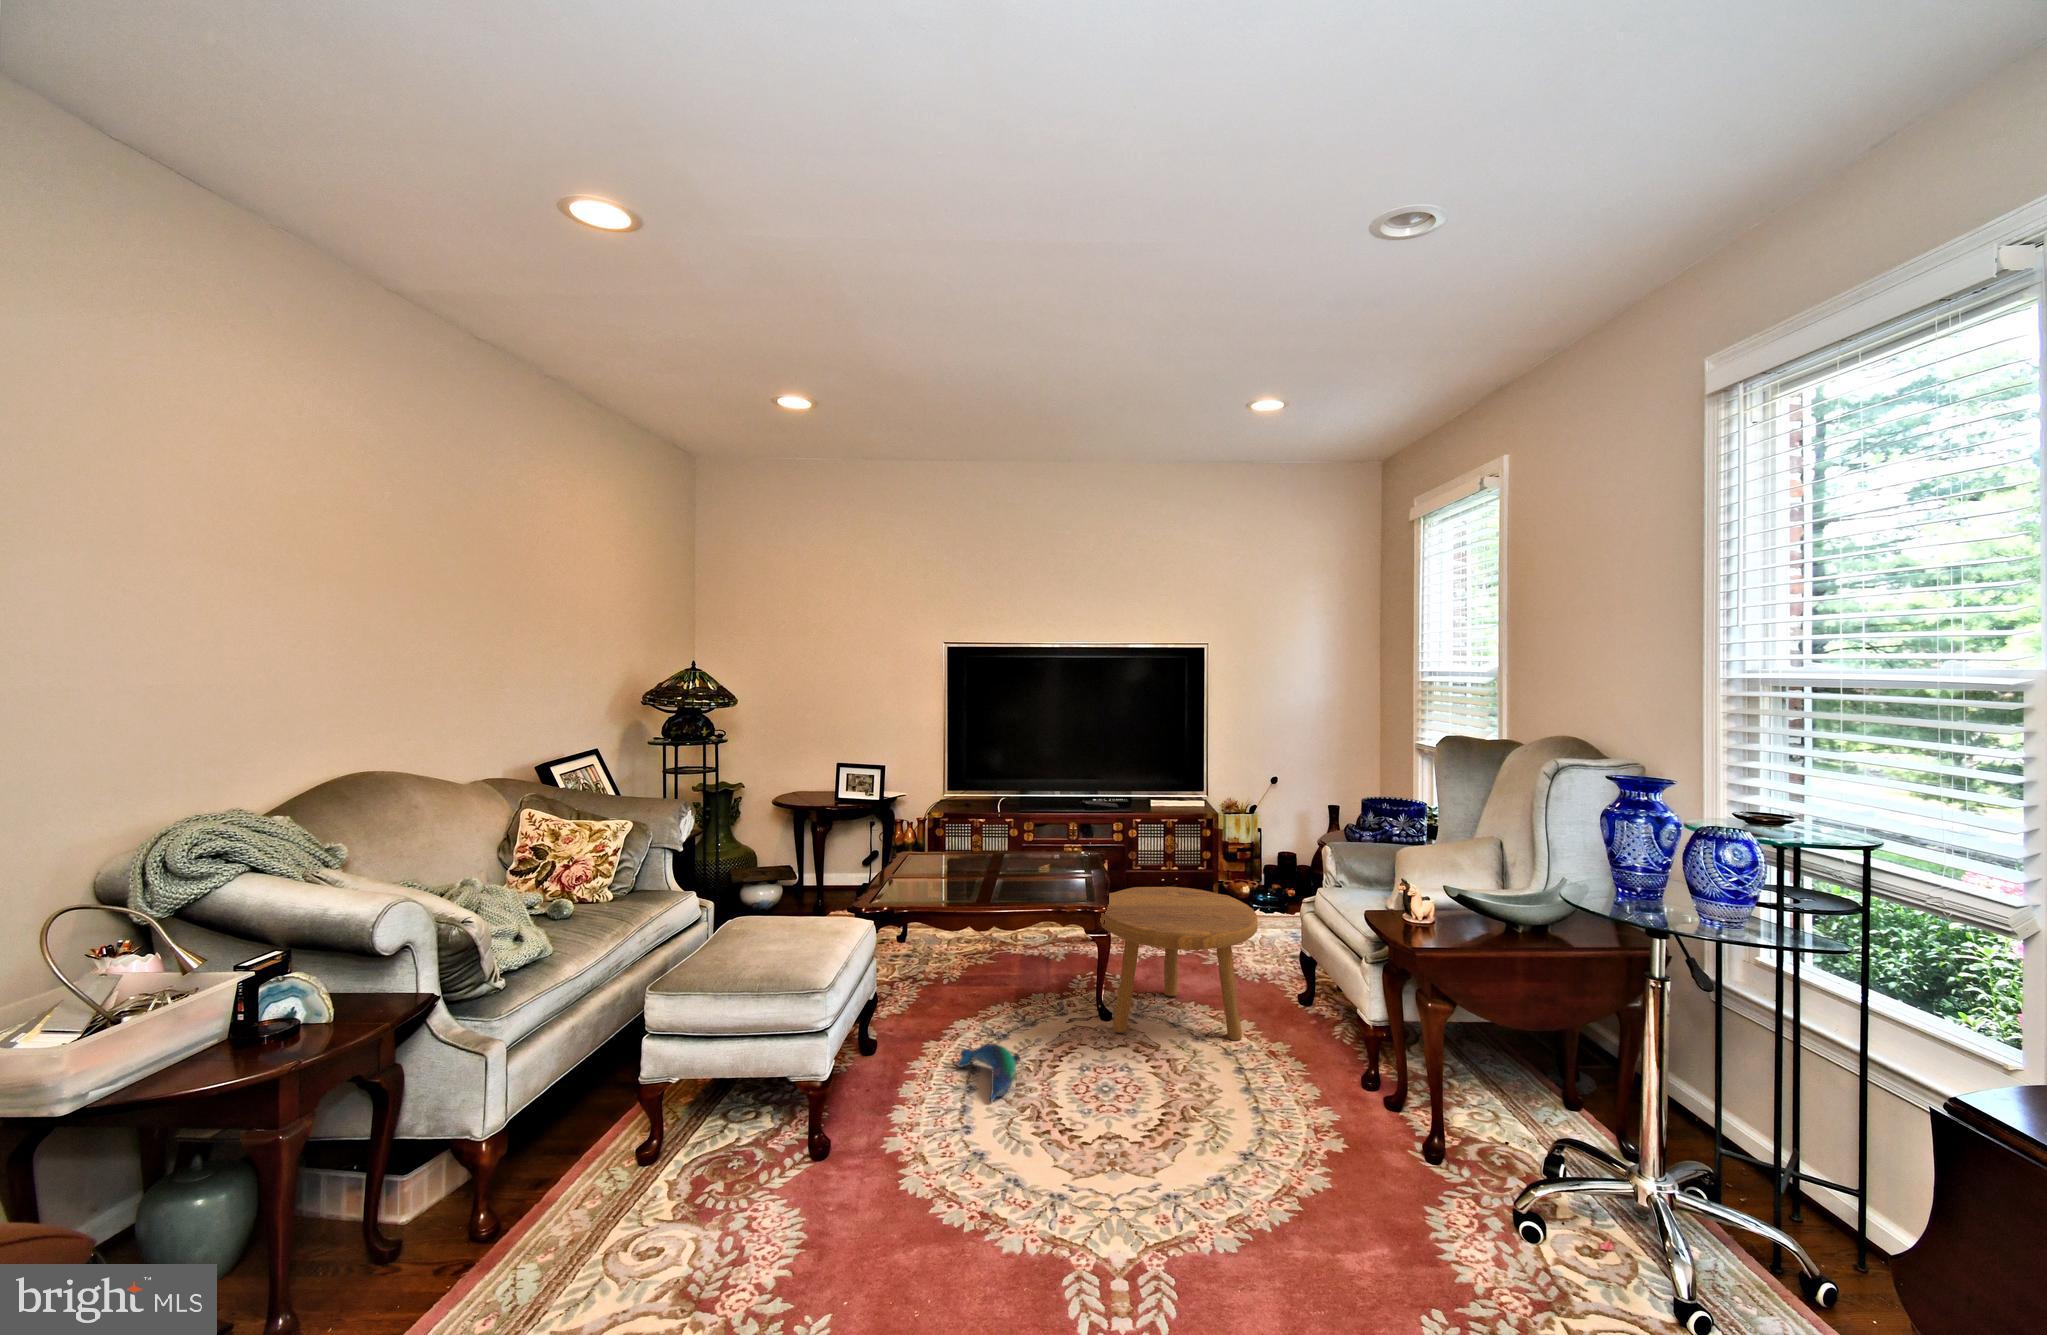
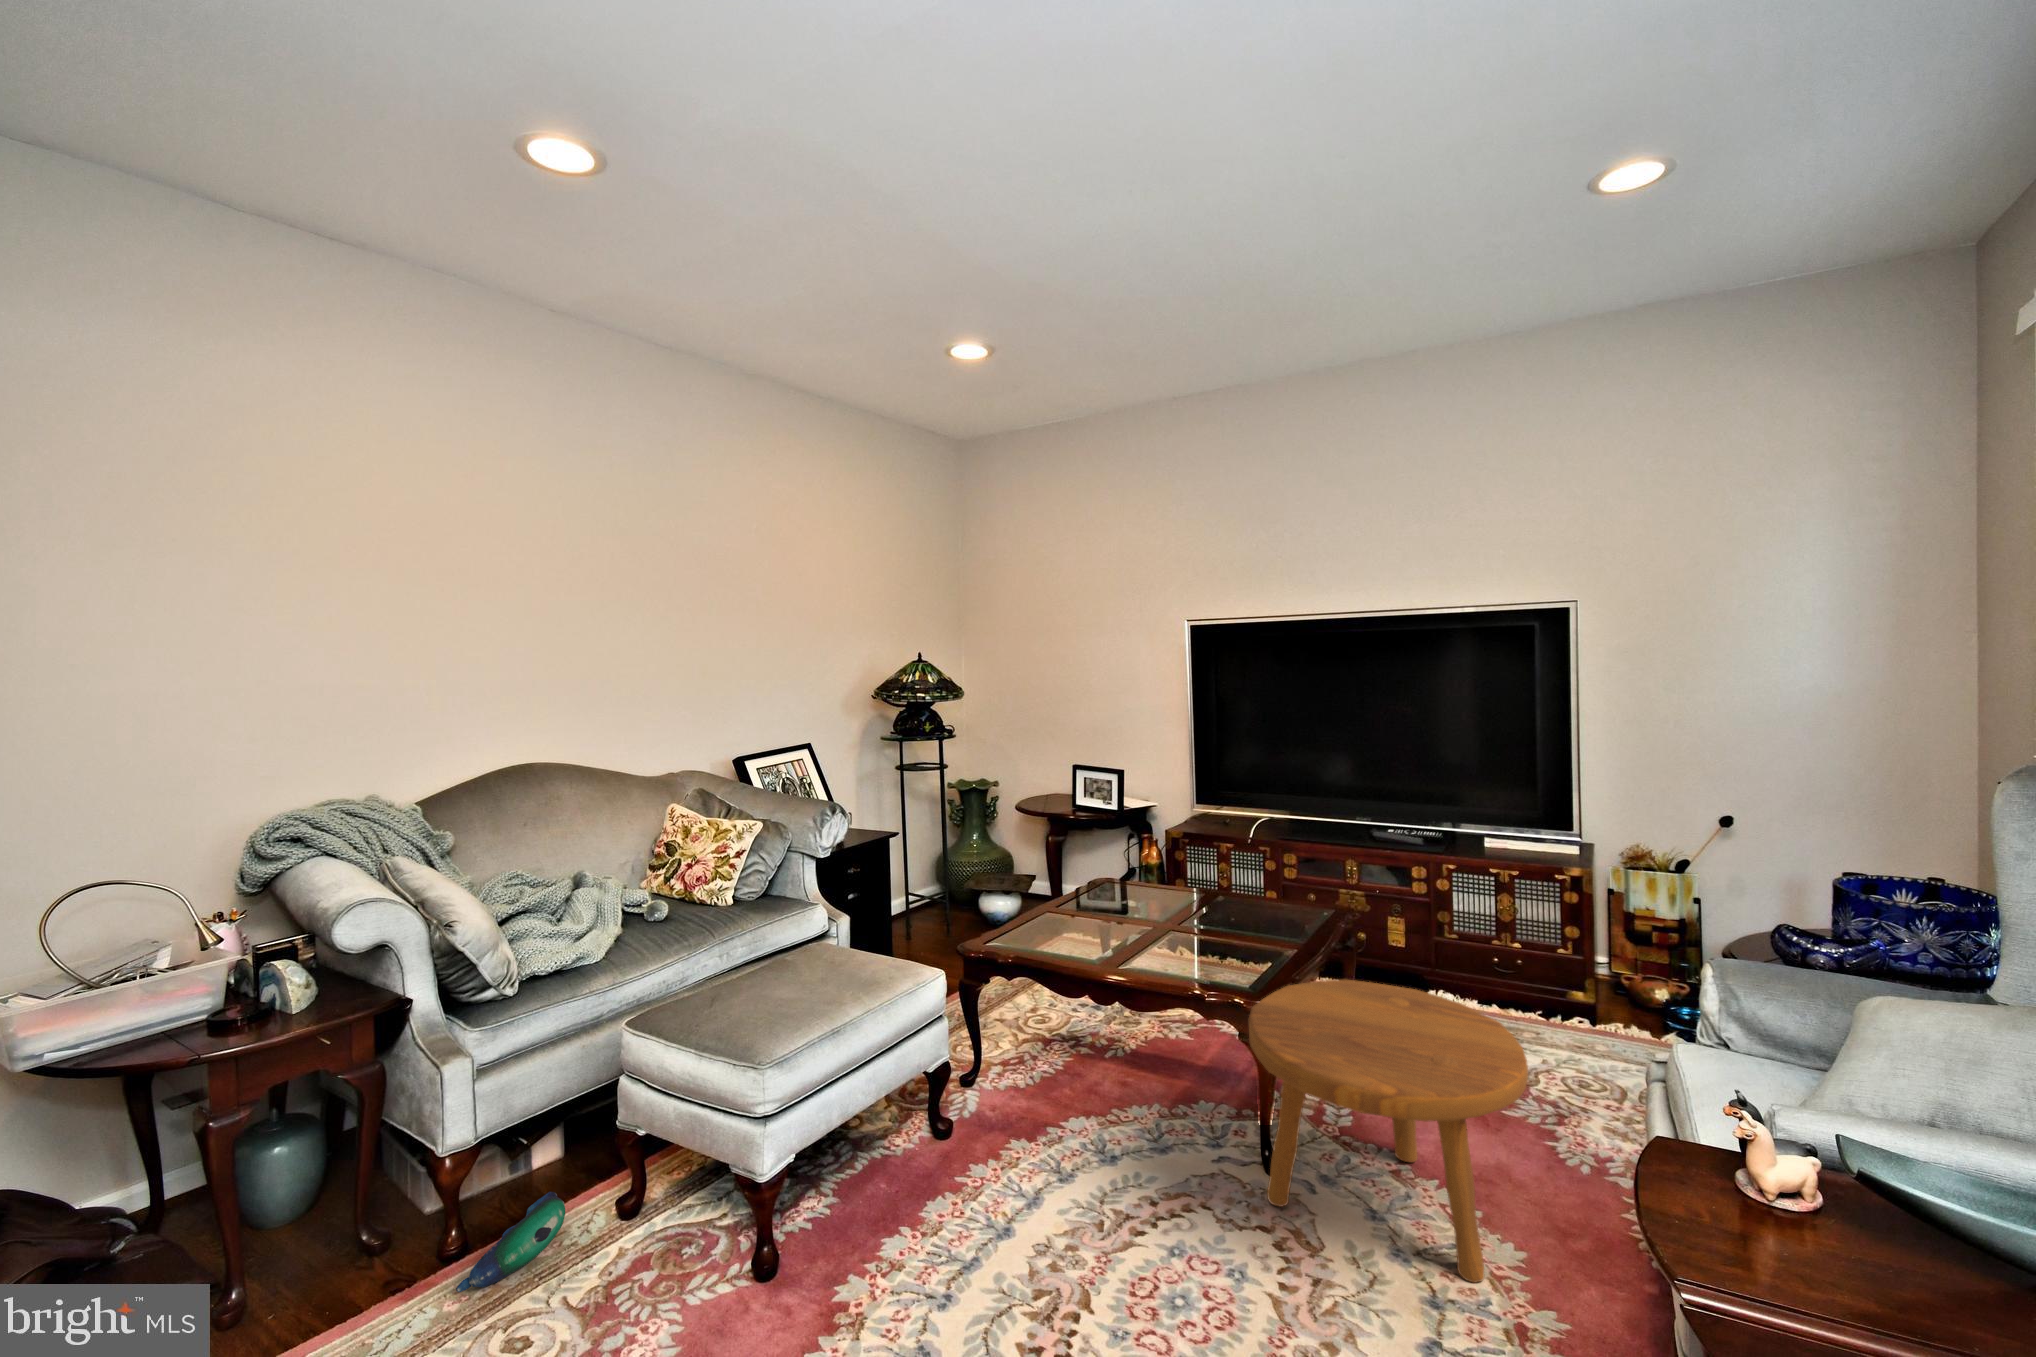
plush toy: present [957,1044,1020,1101] -> present [456,1192,565,1292]

